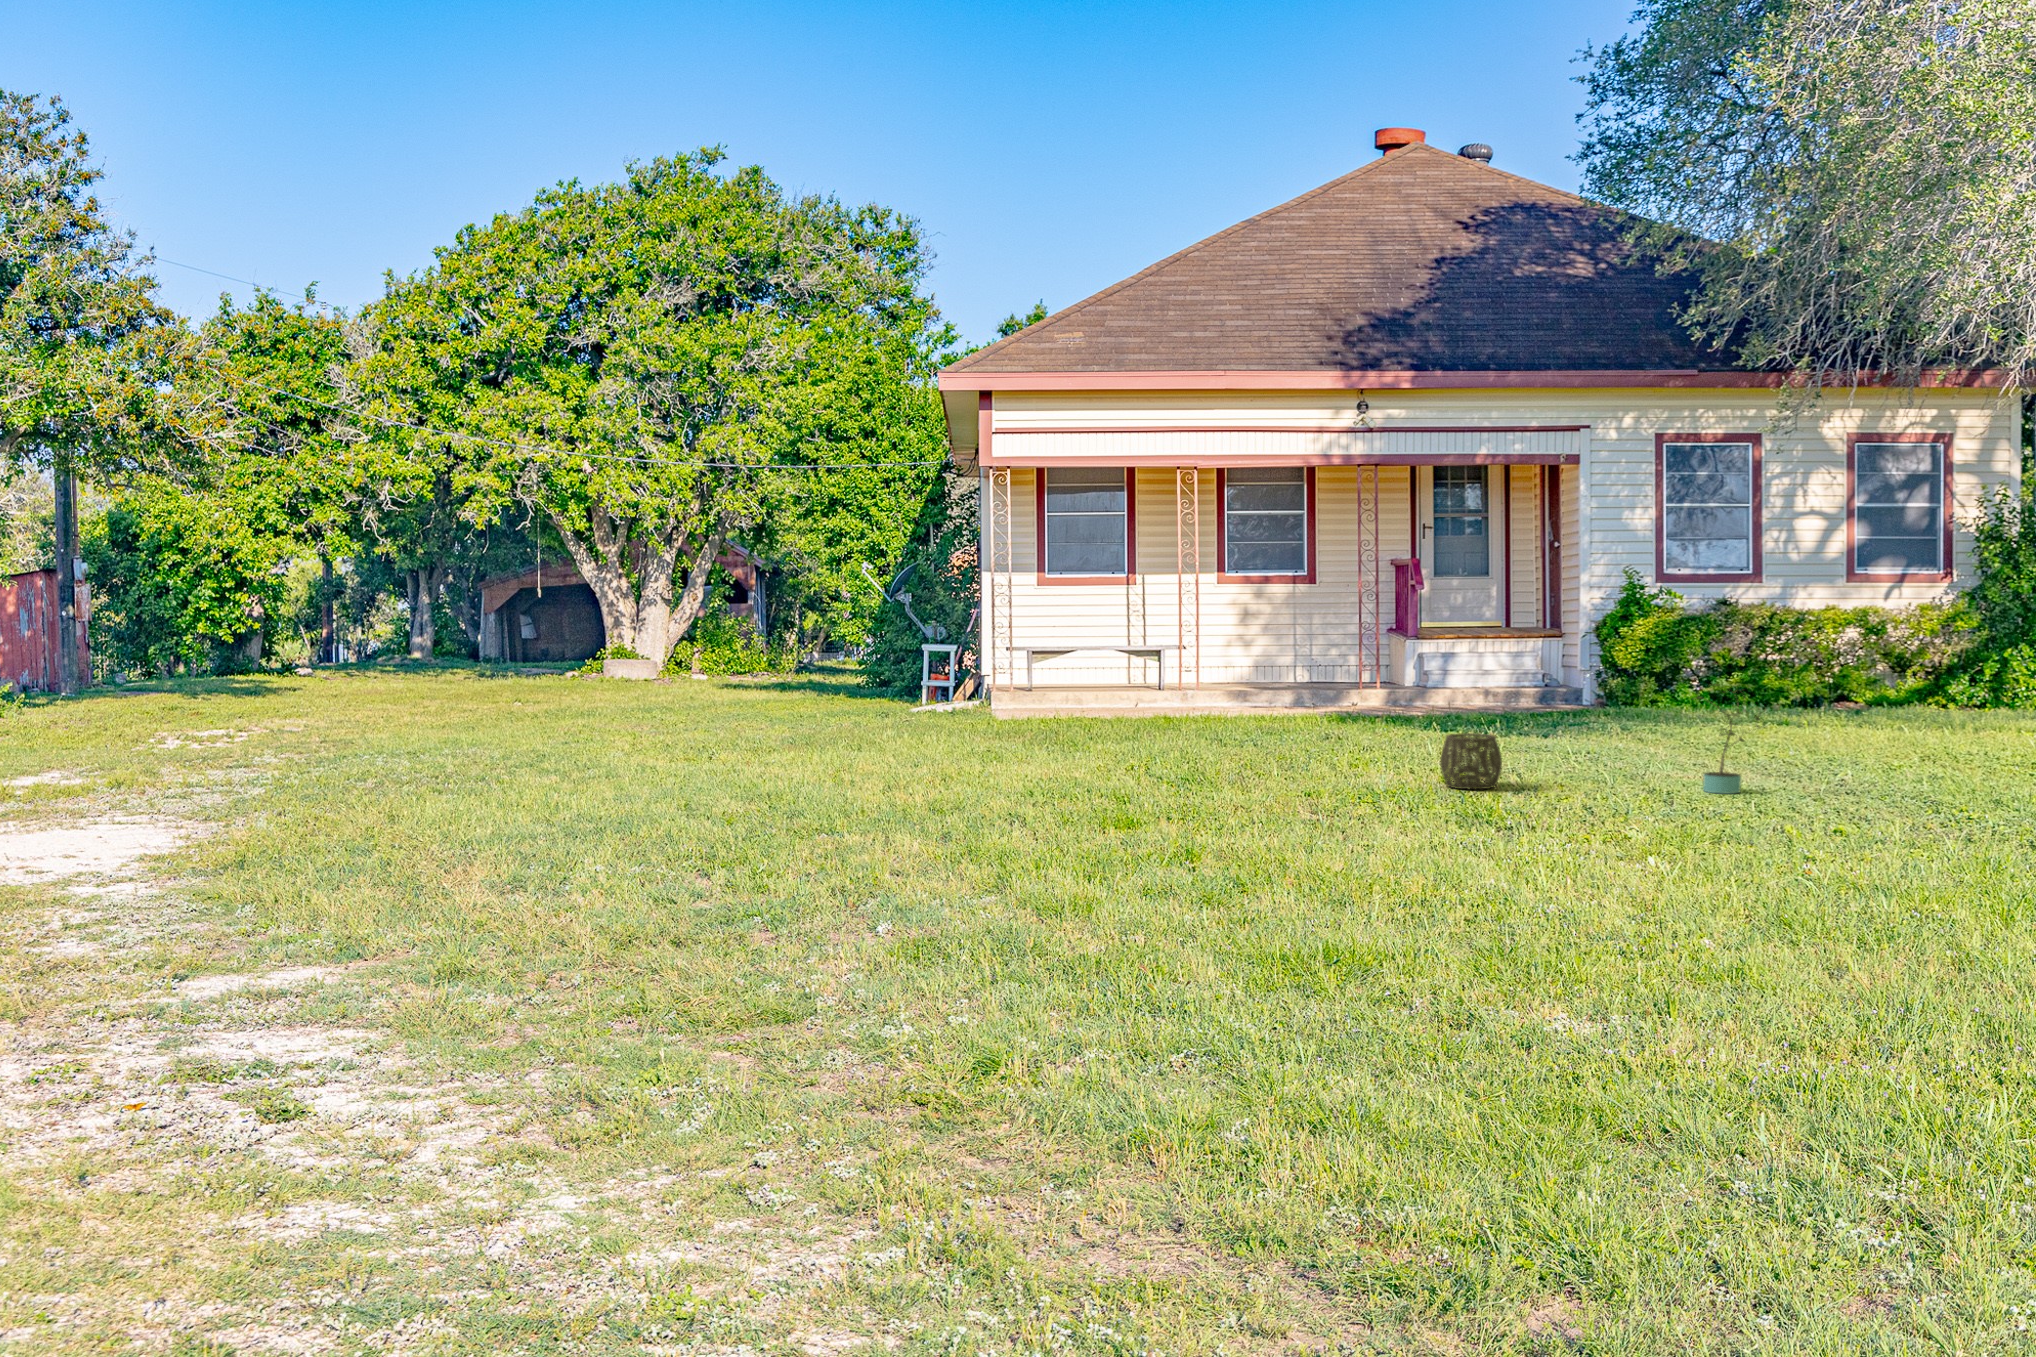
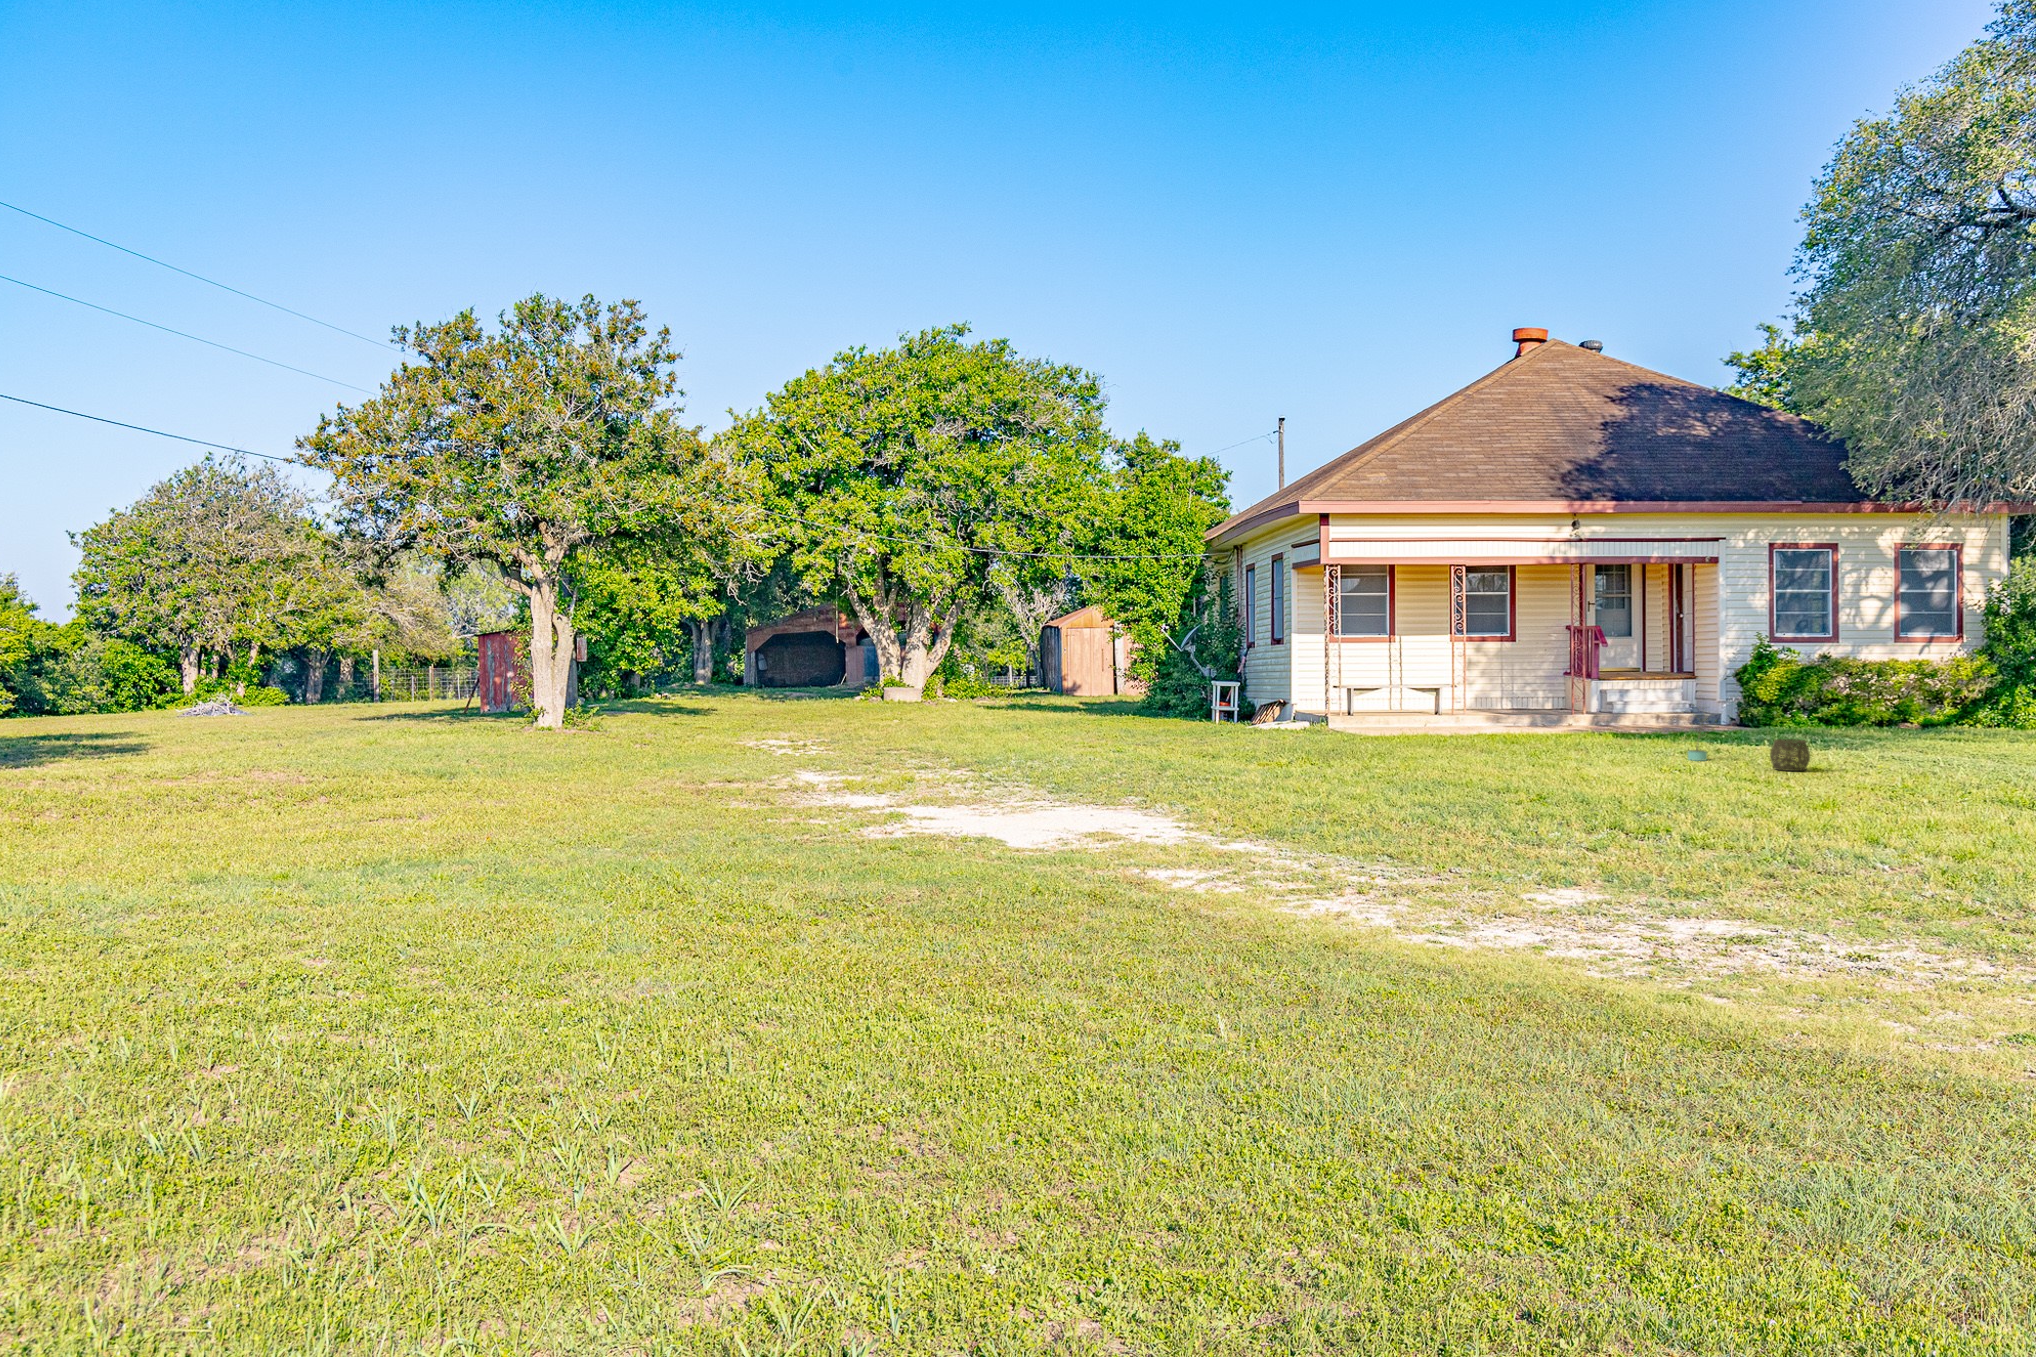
potted plant: present [1693,684,1761,794] -> present [1688,718,1719,761]

